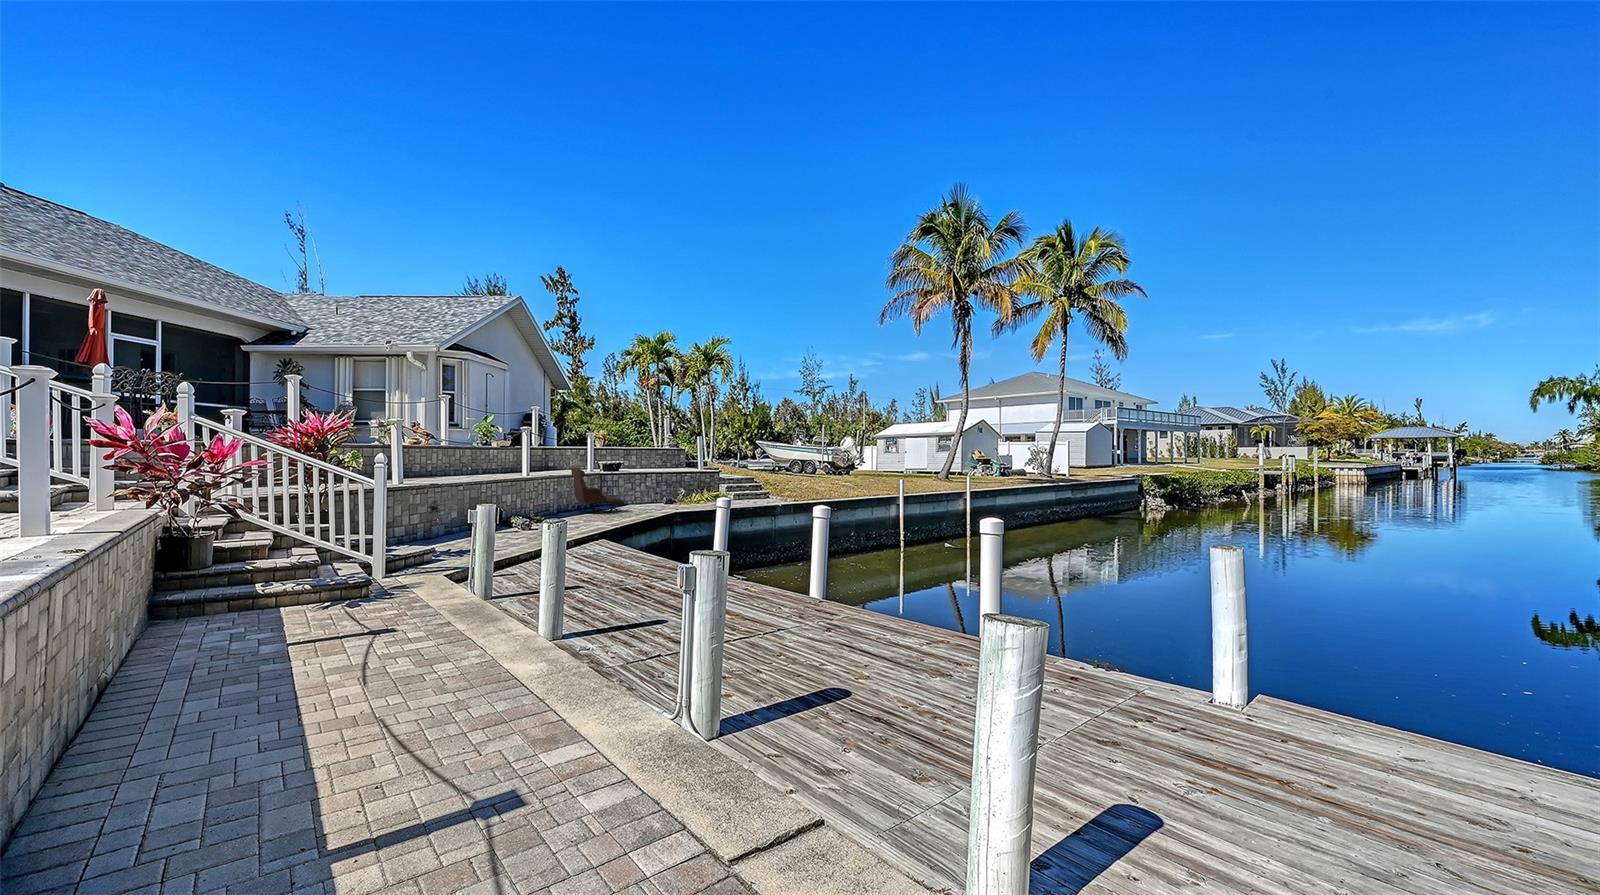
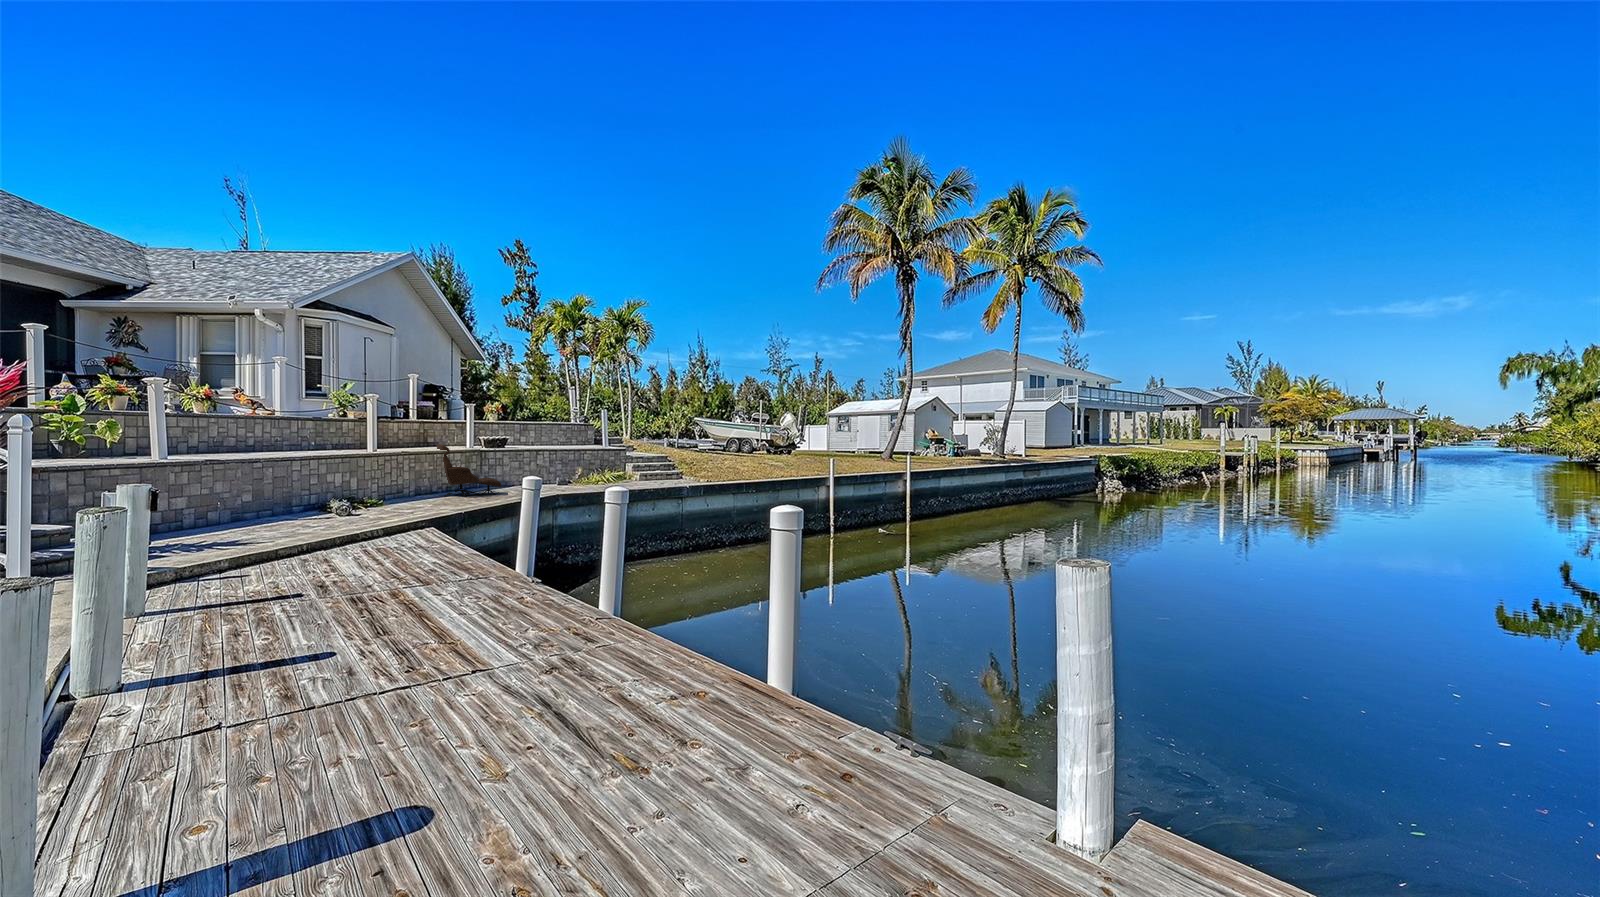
potted plant: present [421,501,444,538] -> none [192,480,228,528]

